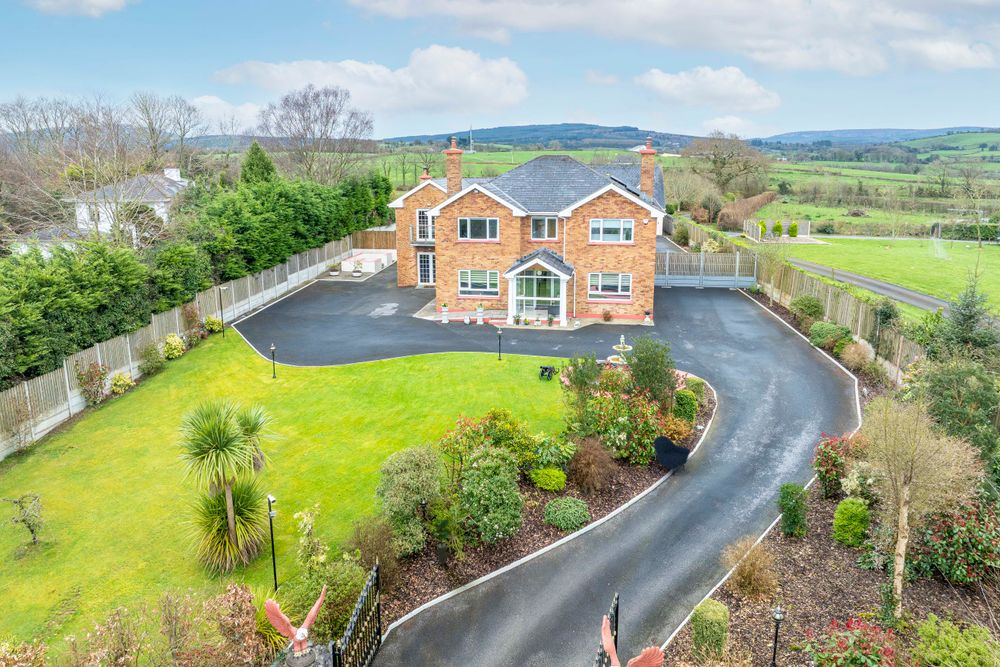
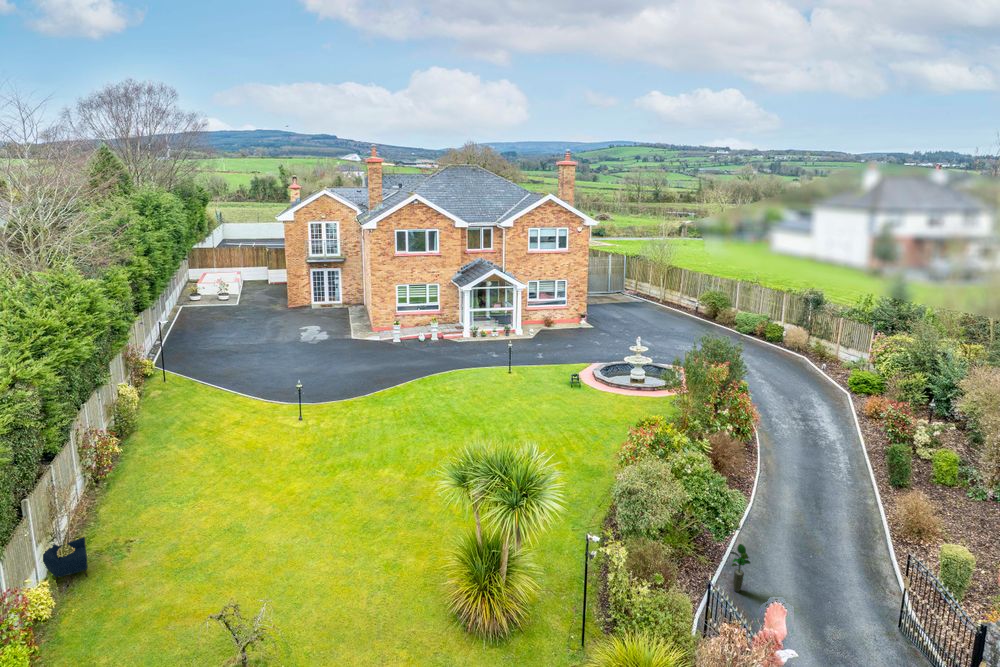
armchair: present [653,436,690,475] -> present [43,537,88,583]

